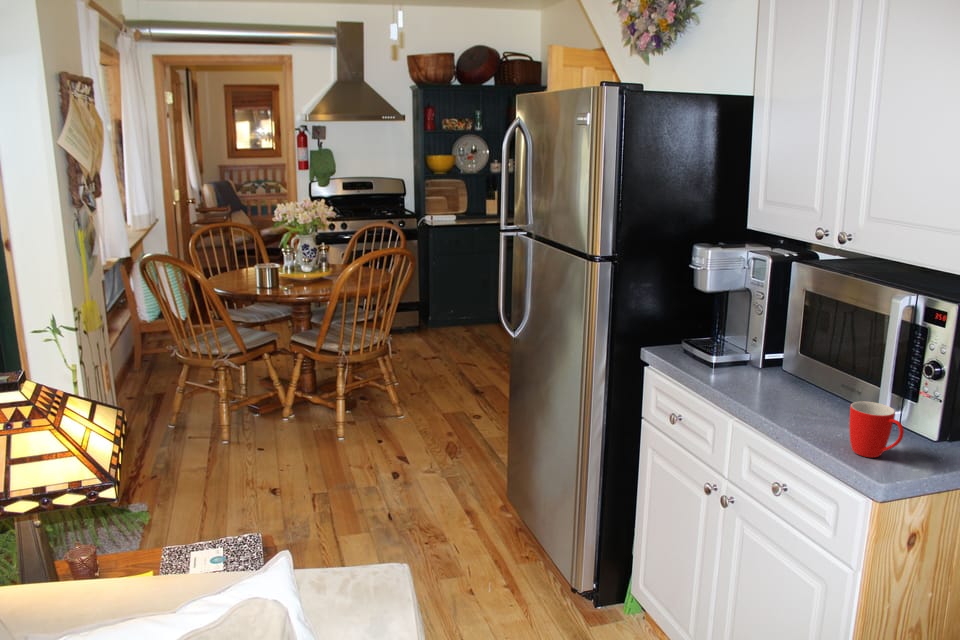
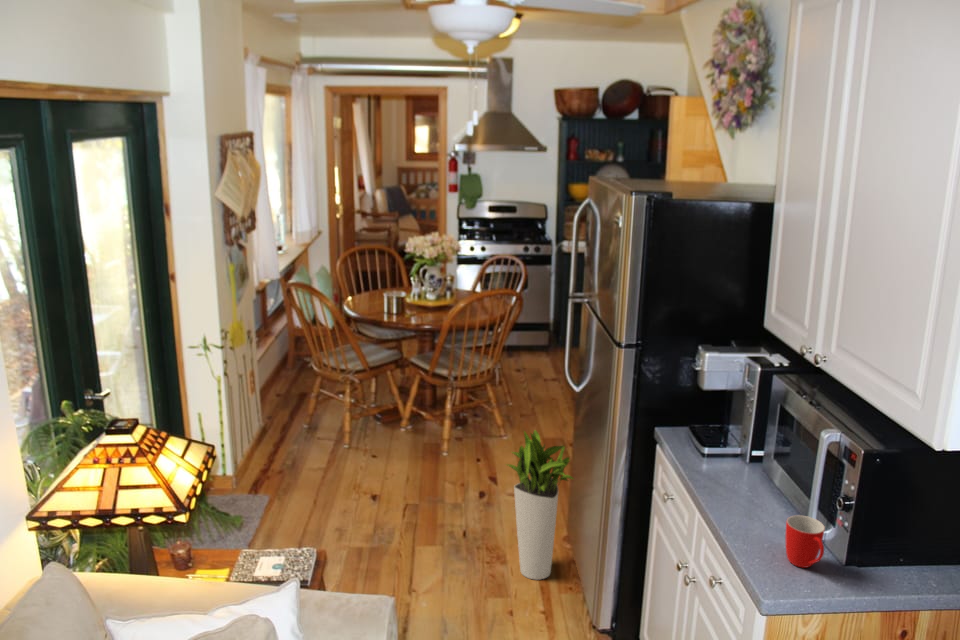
planter: none [441,386,524,553] -> present [507,430,573,580]

